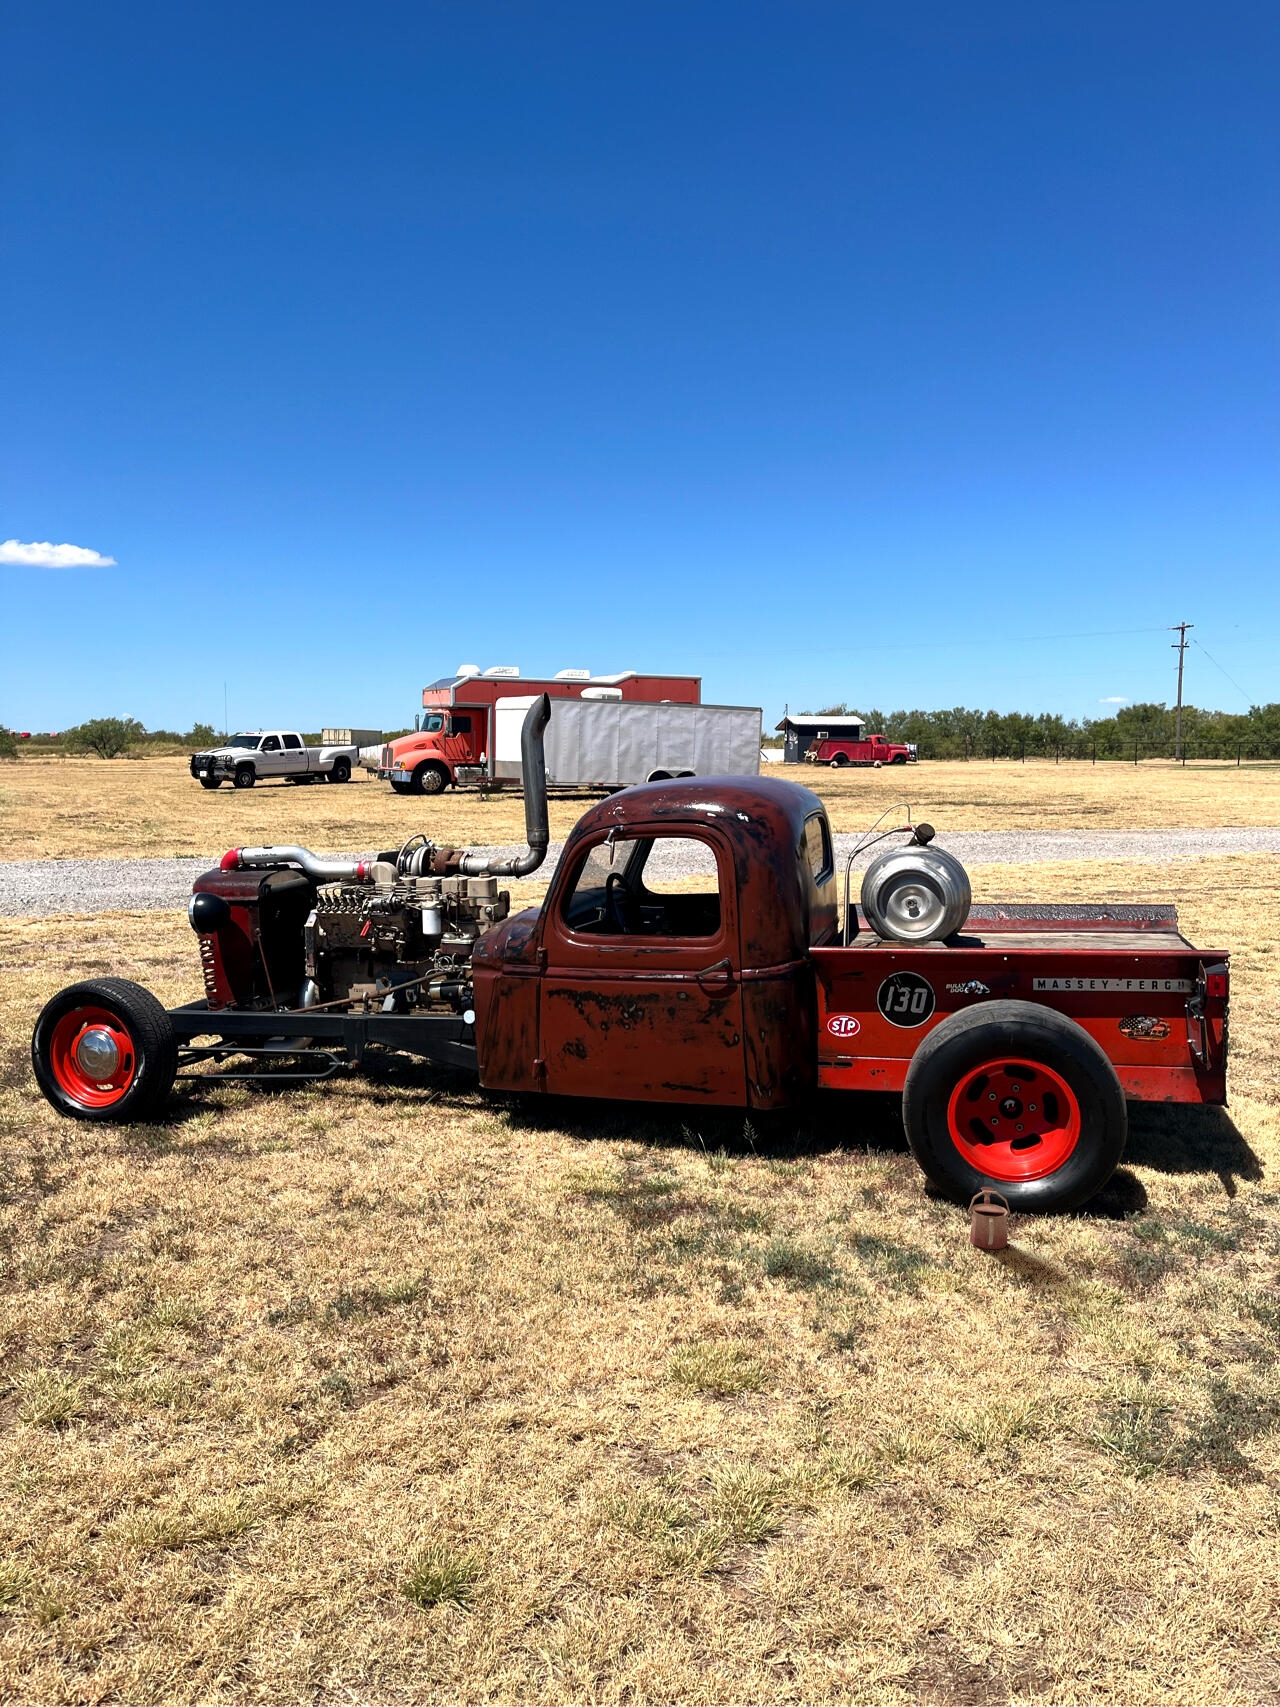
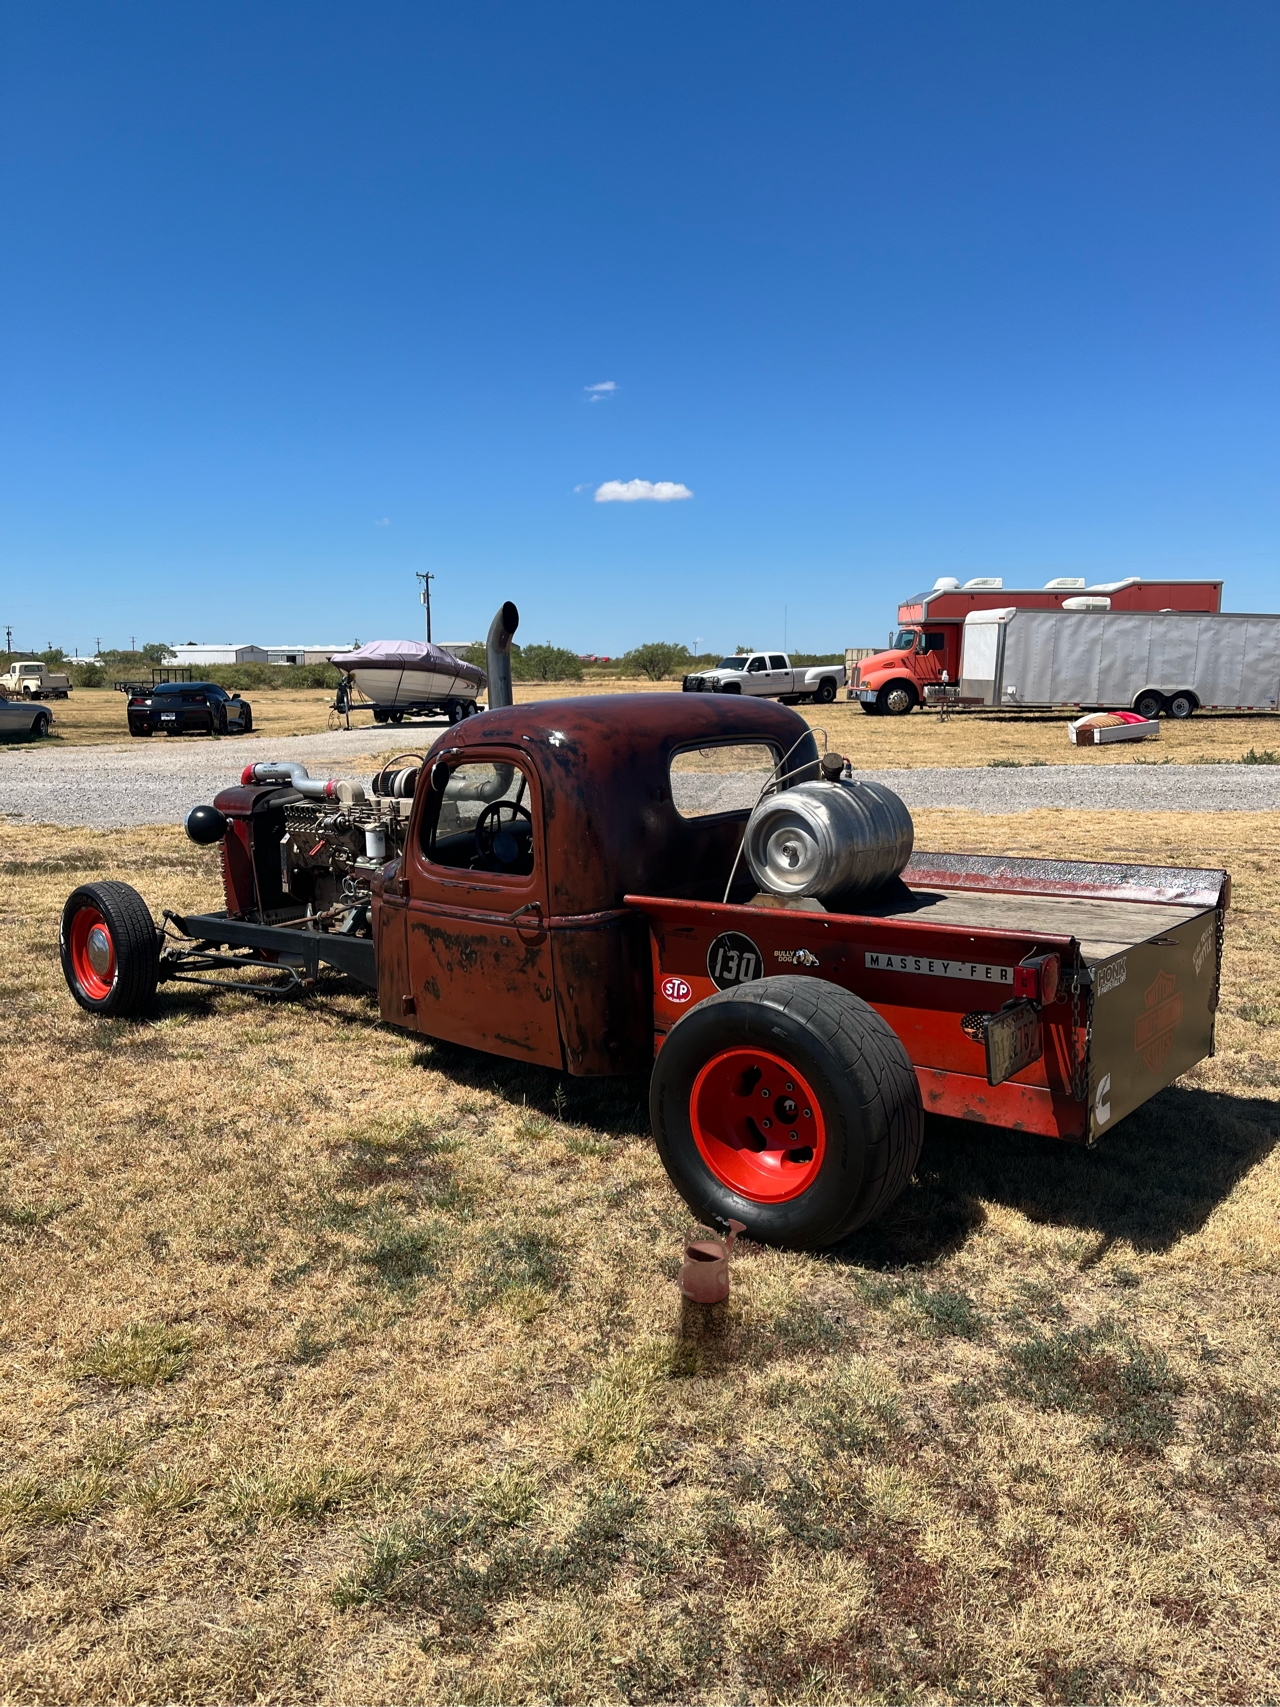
lounge chair: present [479,780,505,800] -> none [939,696,970,720]

